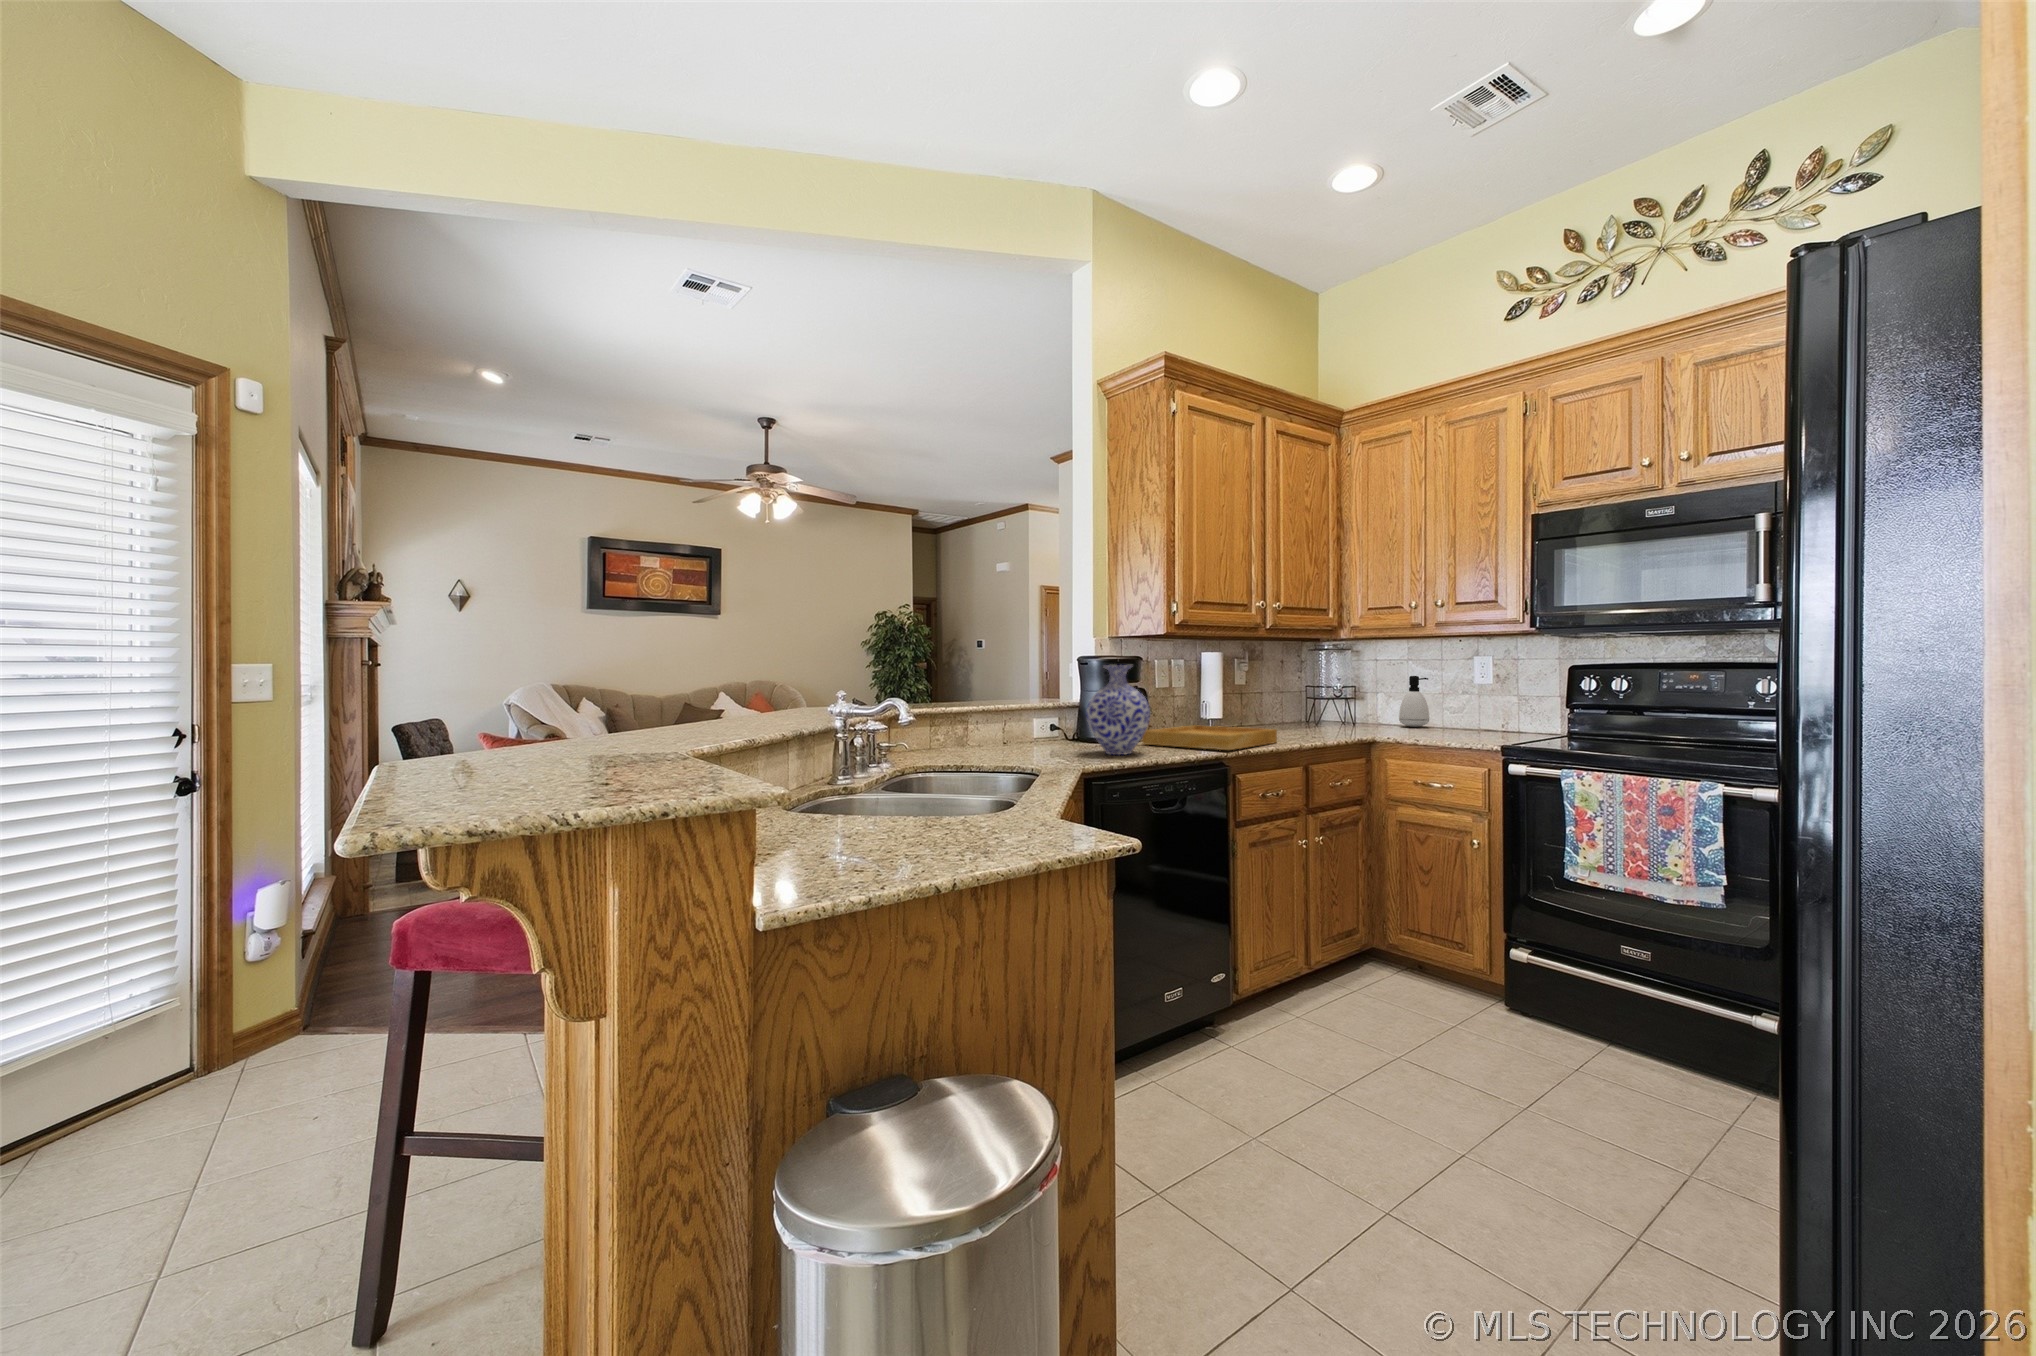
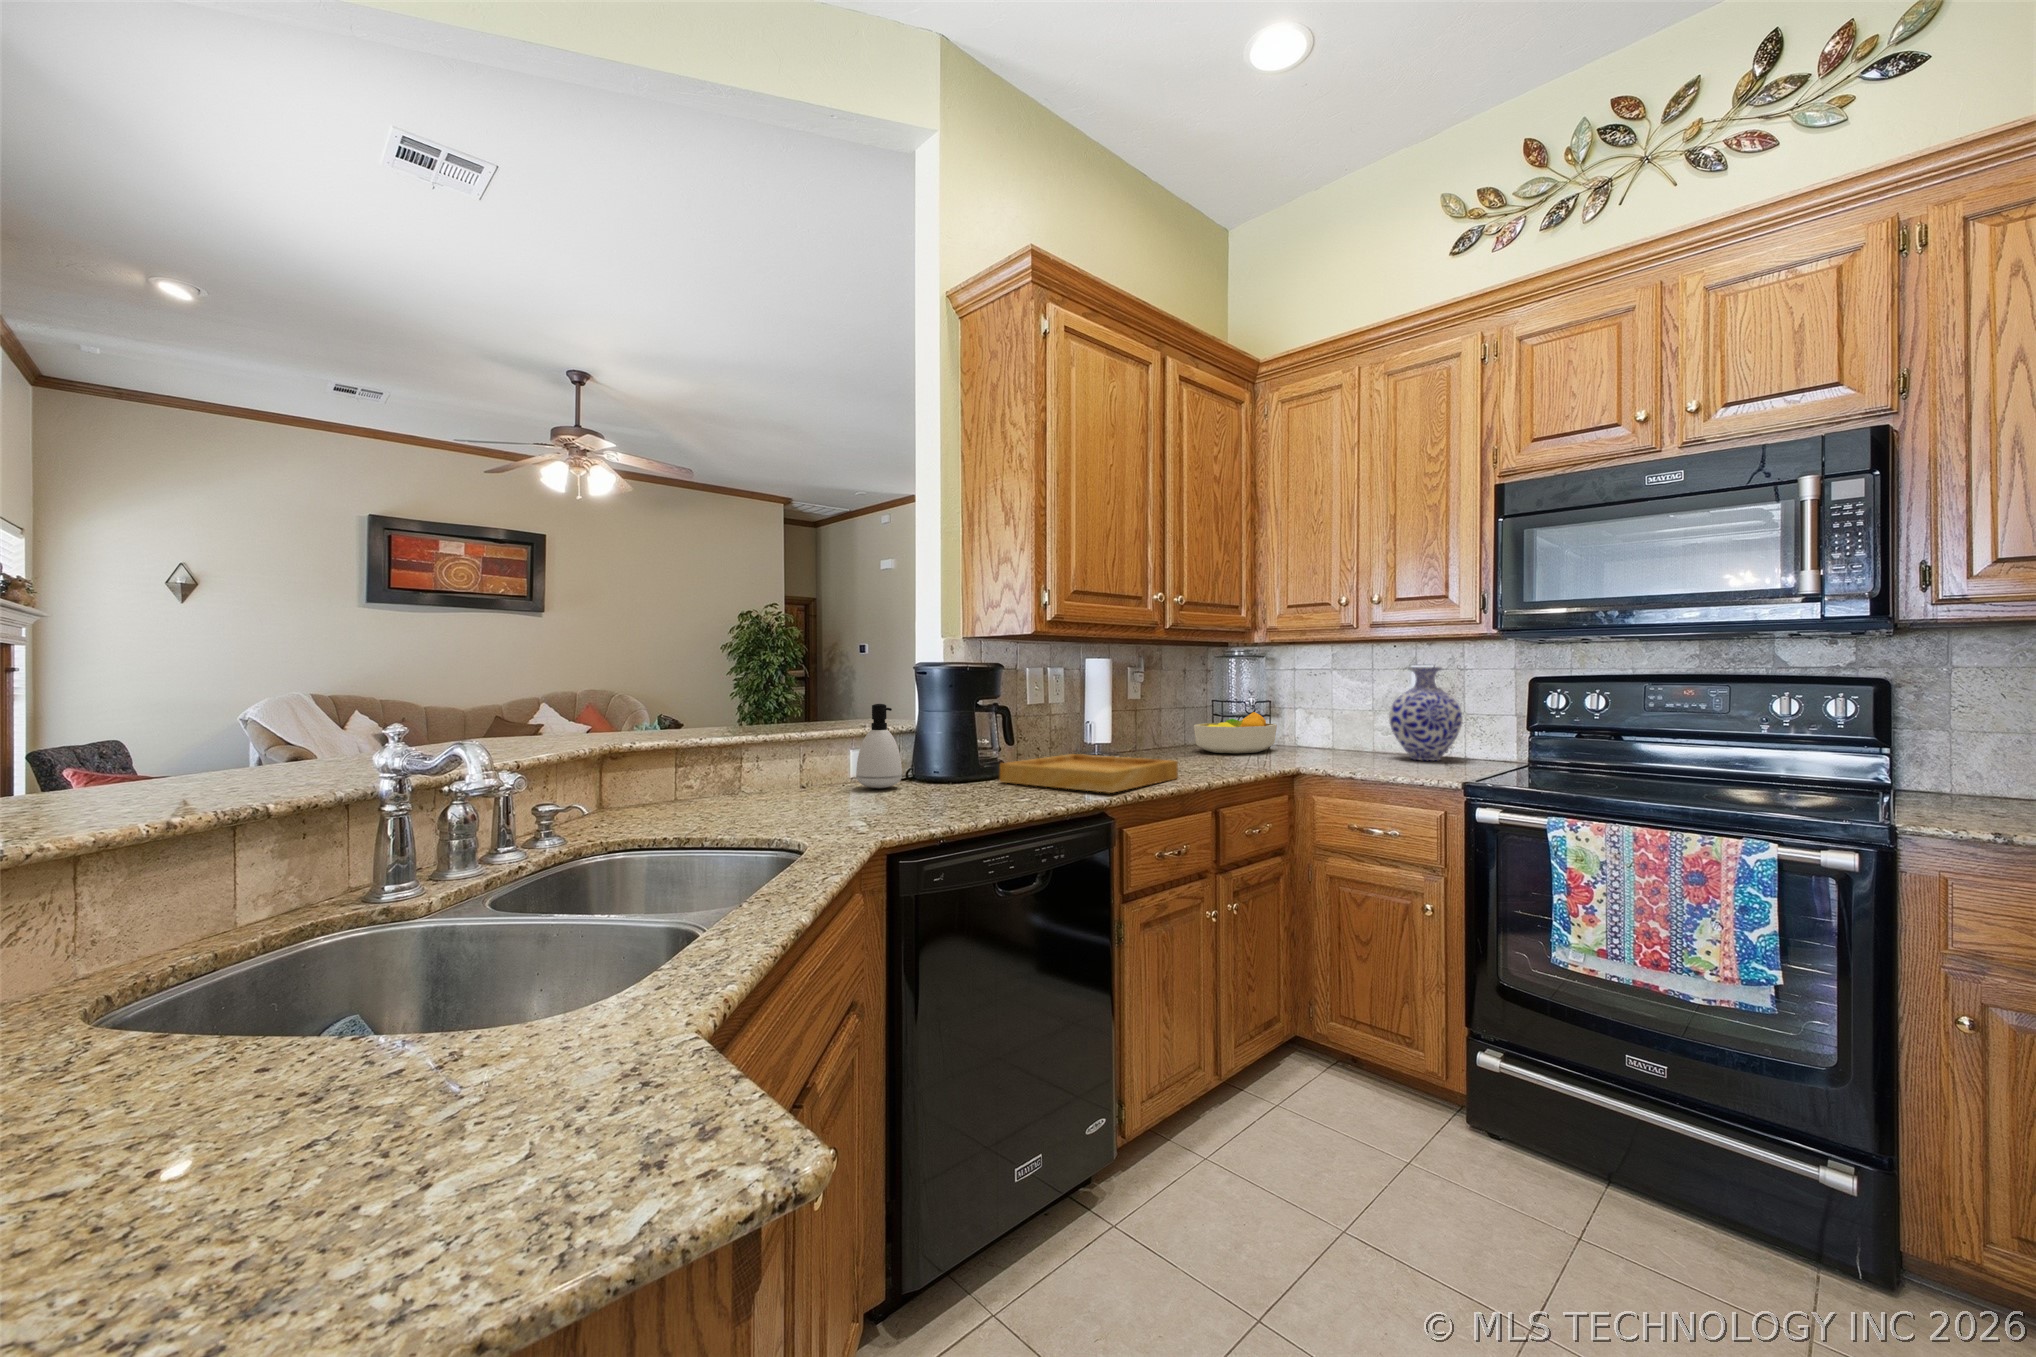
vase: present [1086,665,1150,755] -> present [1389,667,1463,761]
soap dispenser: present [1399,676,1429,727] -> present [856,704,902,788]
fruit bowl: none [1288,694,1358,727] -> present [1194,712,1277,753]

